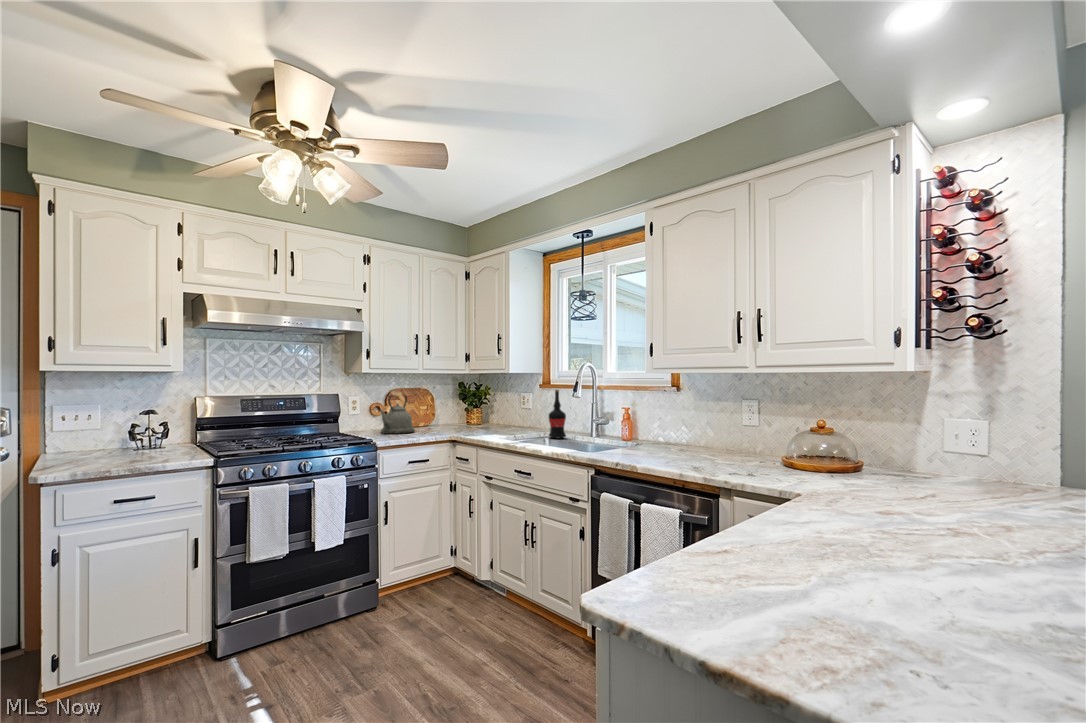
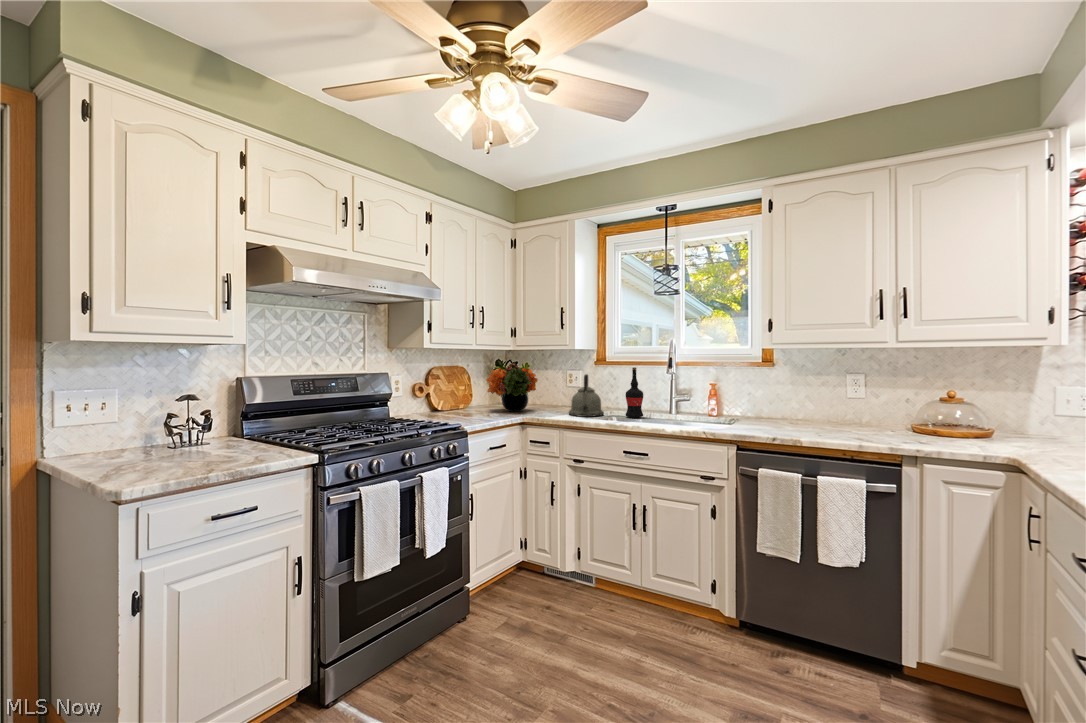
flower arrangement: none [438,385,487,430] -> present [486,364,538,412]
kettle: present [379,395,415,434] -> present [569,374,604,417]

